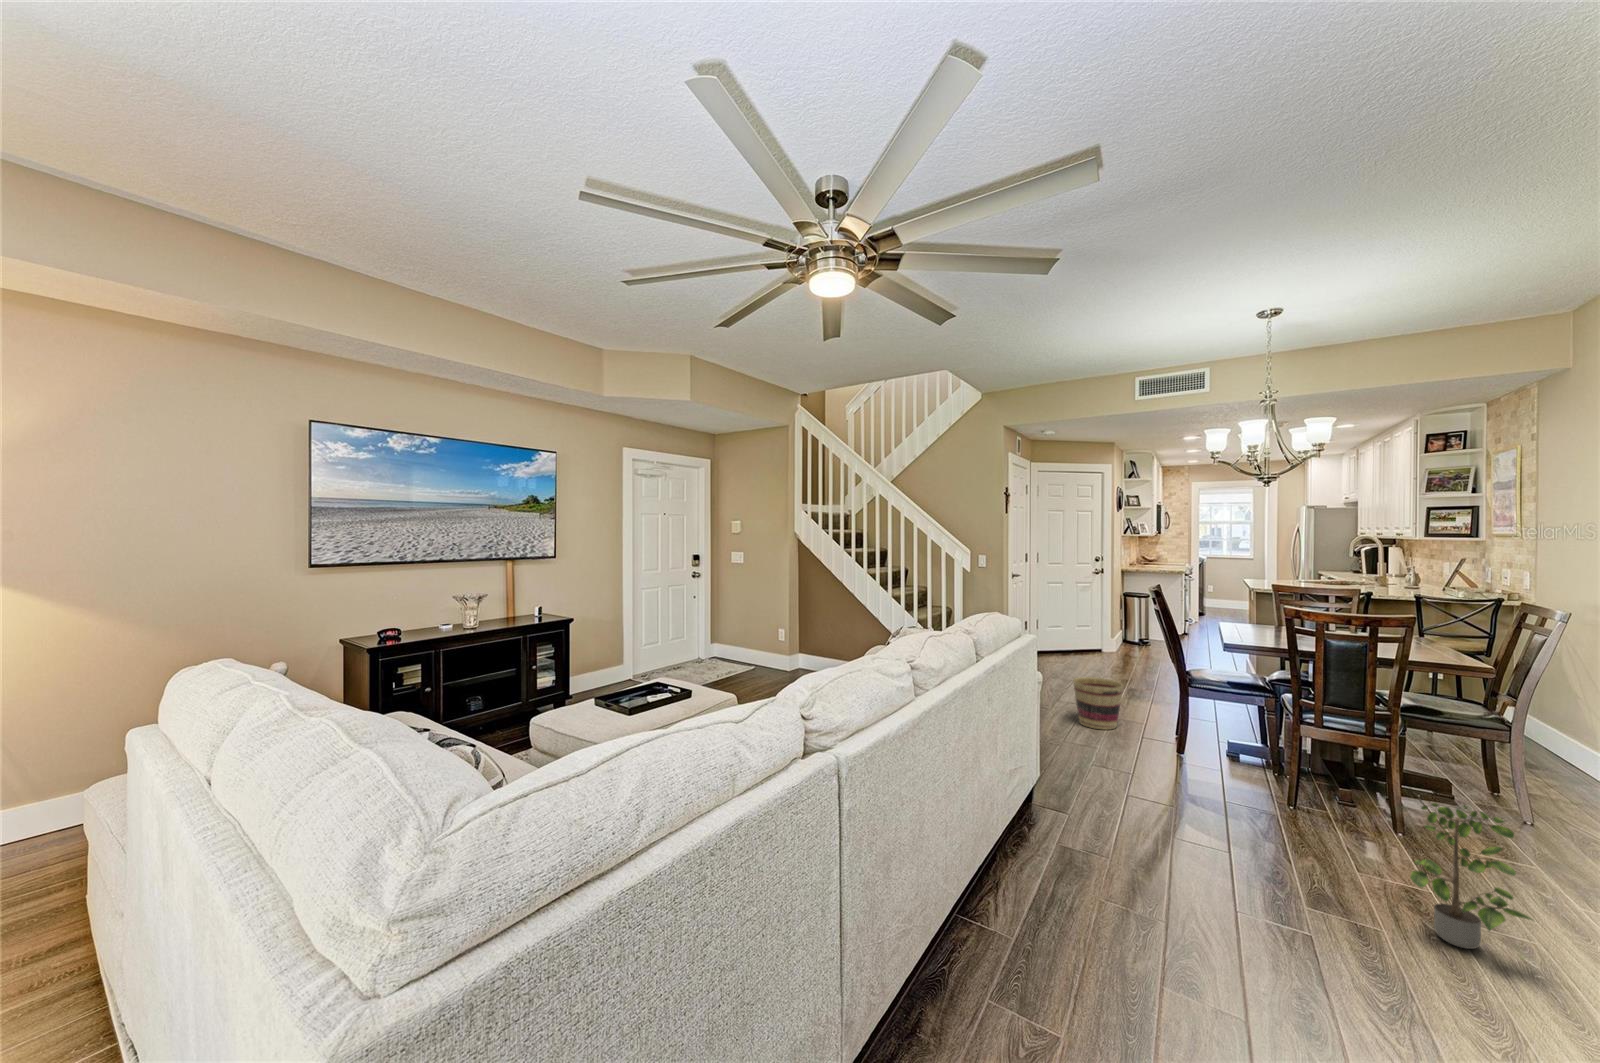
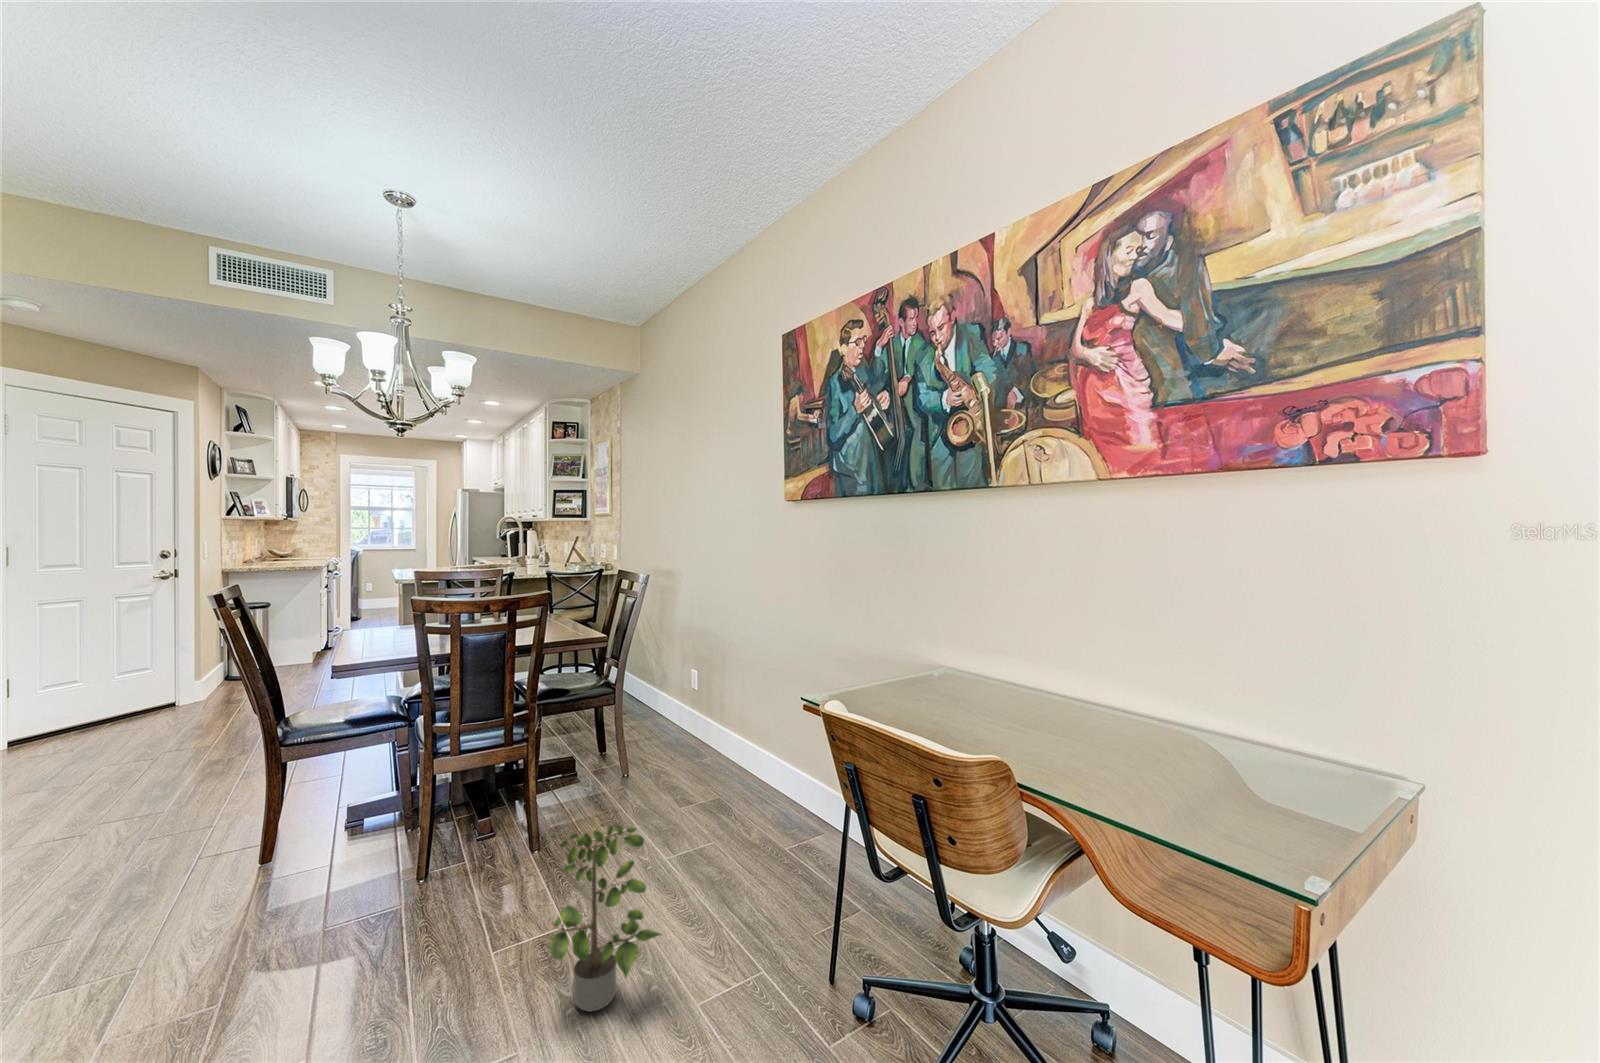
basket: present [1073,677,1123,730] -> none [37,758,163,868]

